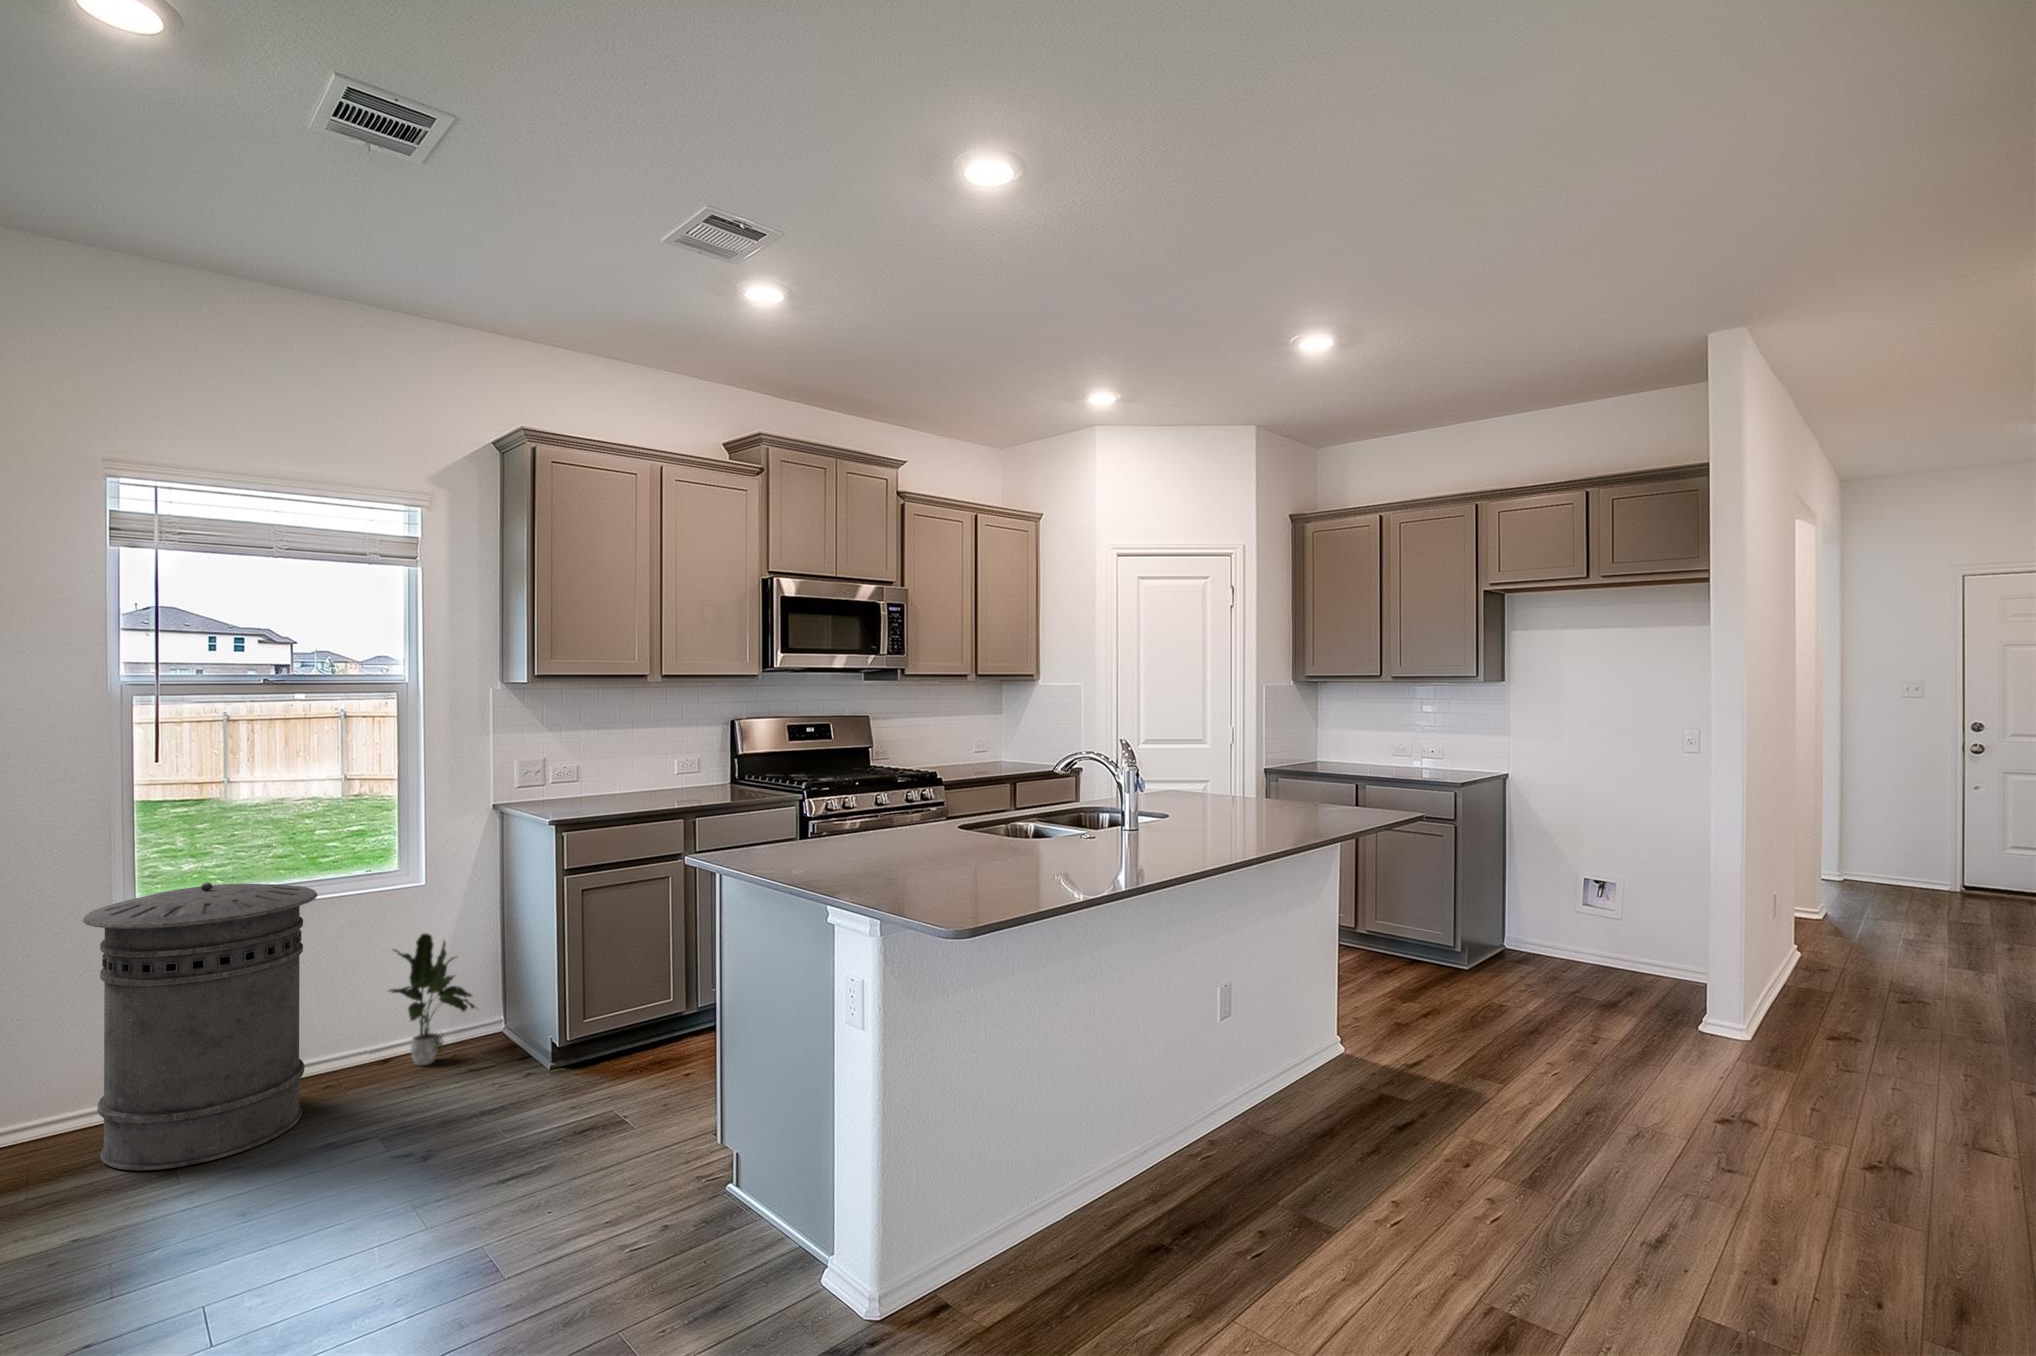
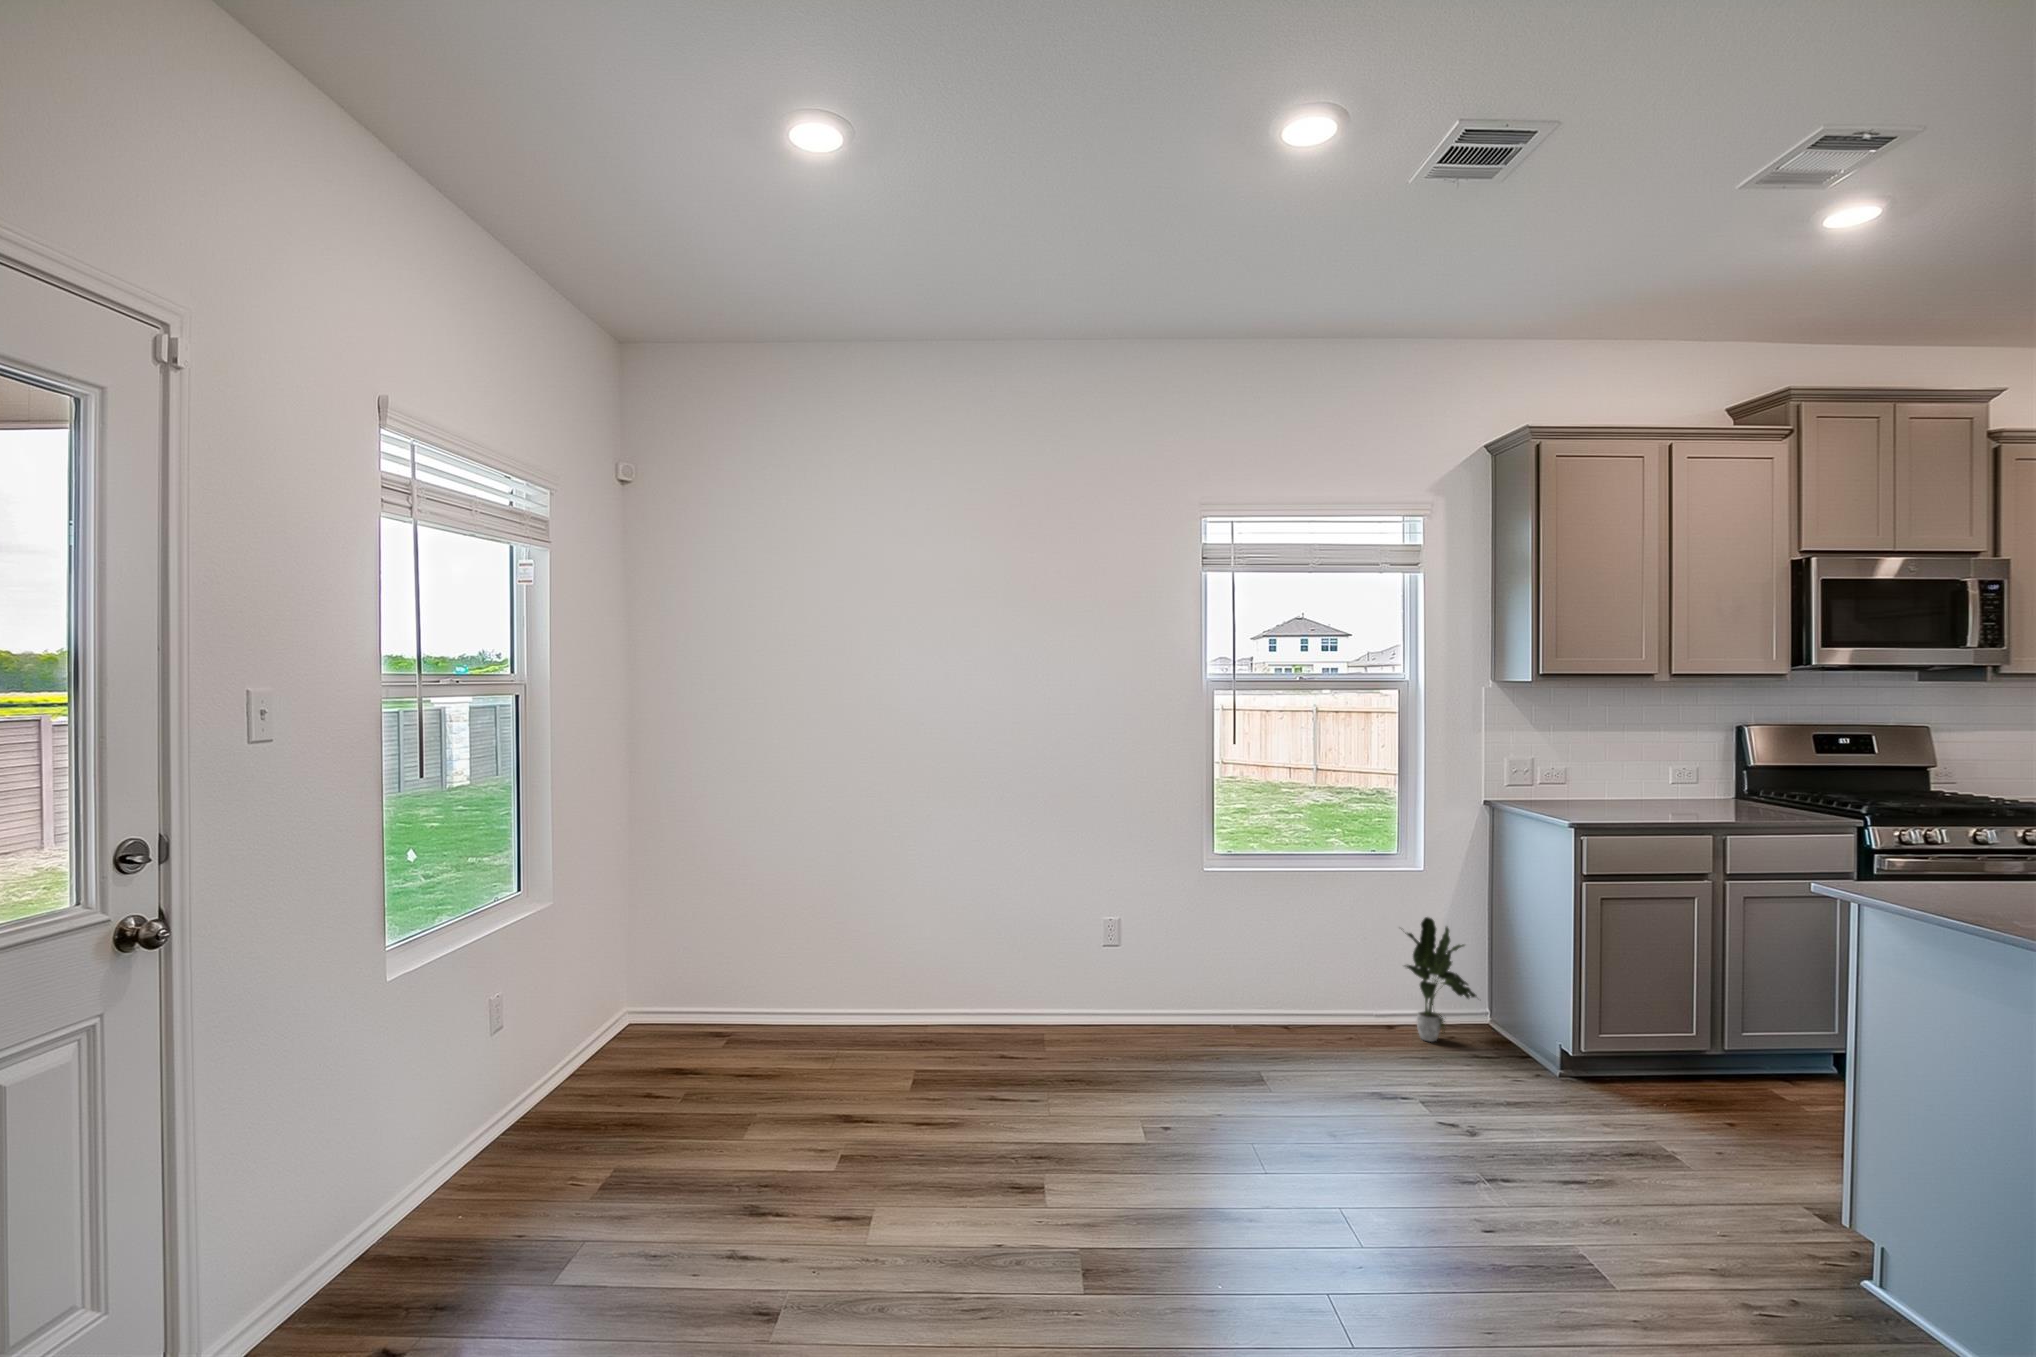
trash can: present [83,883,317,1170] -> none [1197,847,1356,1082]

